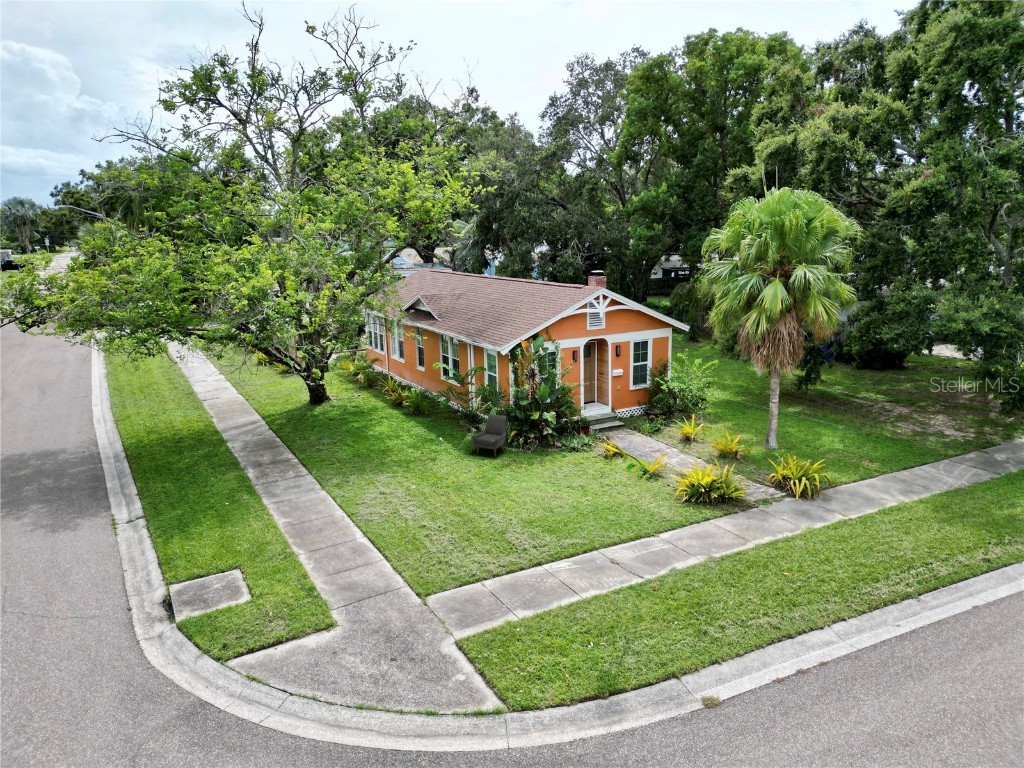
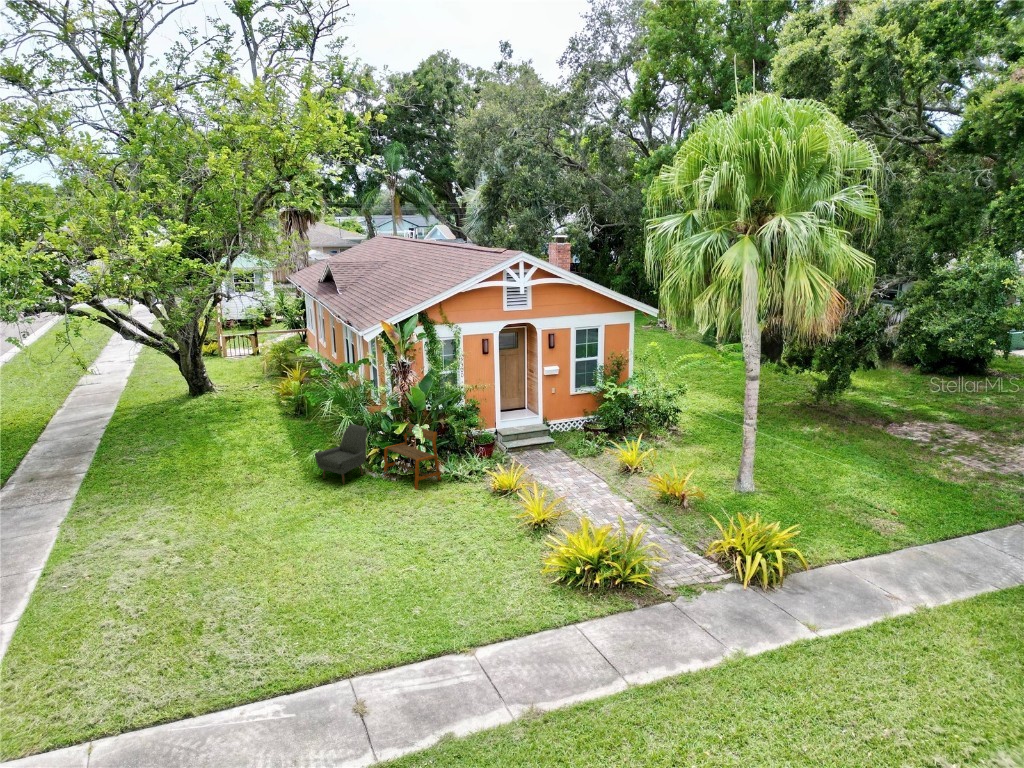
bench: none [519,411,562,458] -> present [384,422,441,490]

